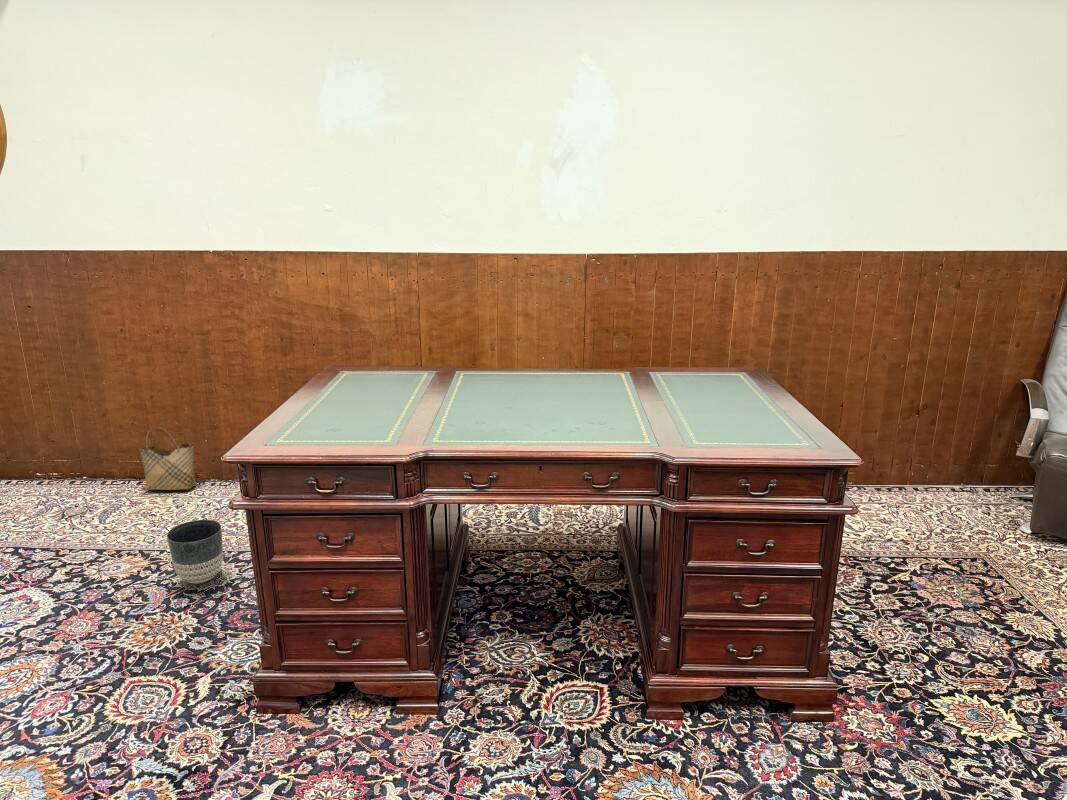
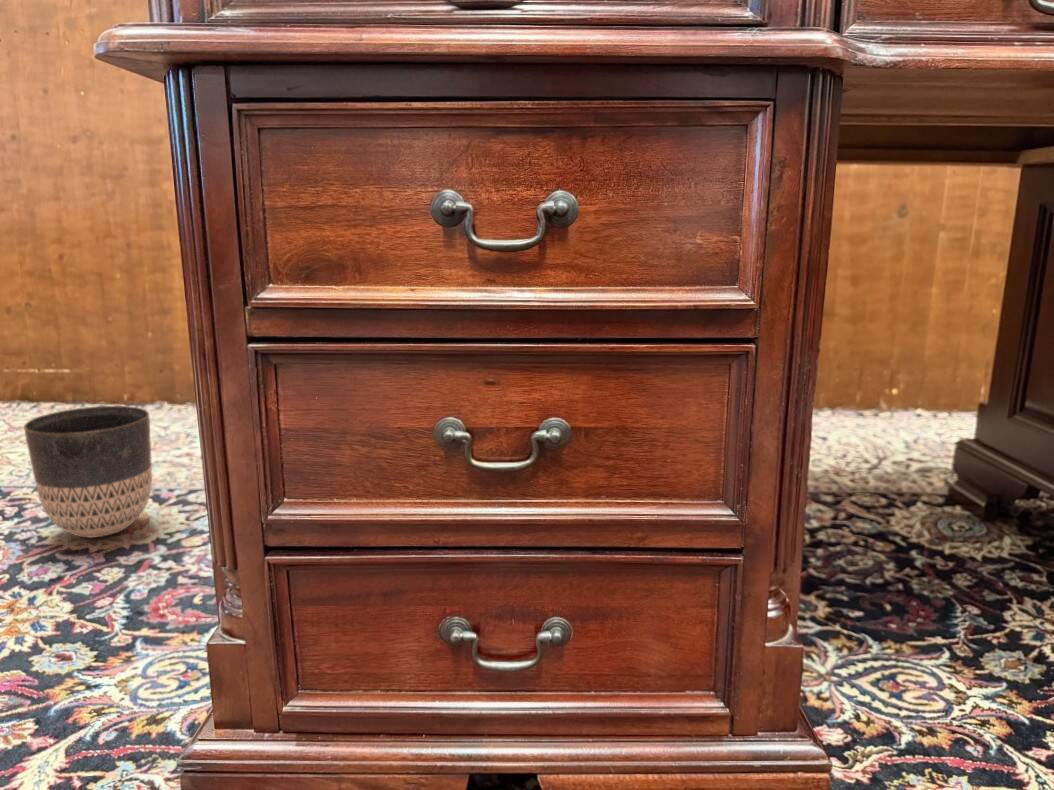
woven basket: present [139,420,196,490] -> none [29,289,130,410]

